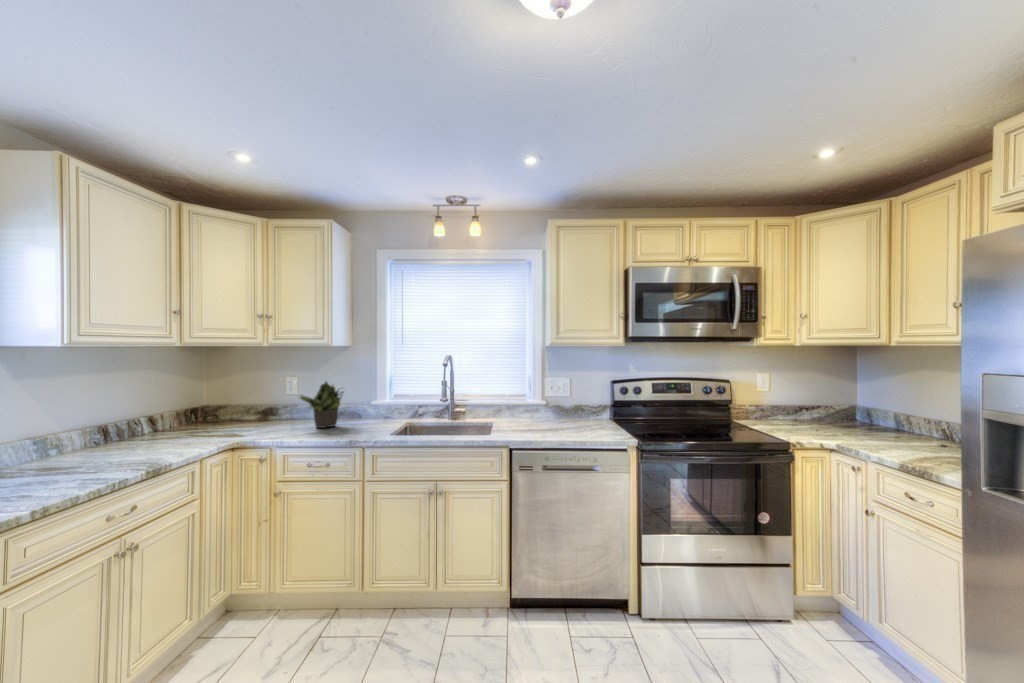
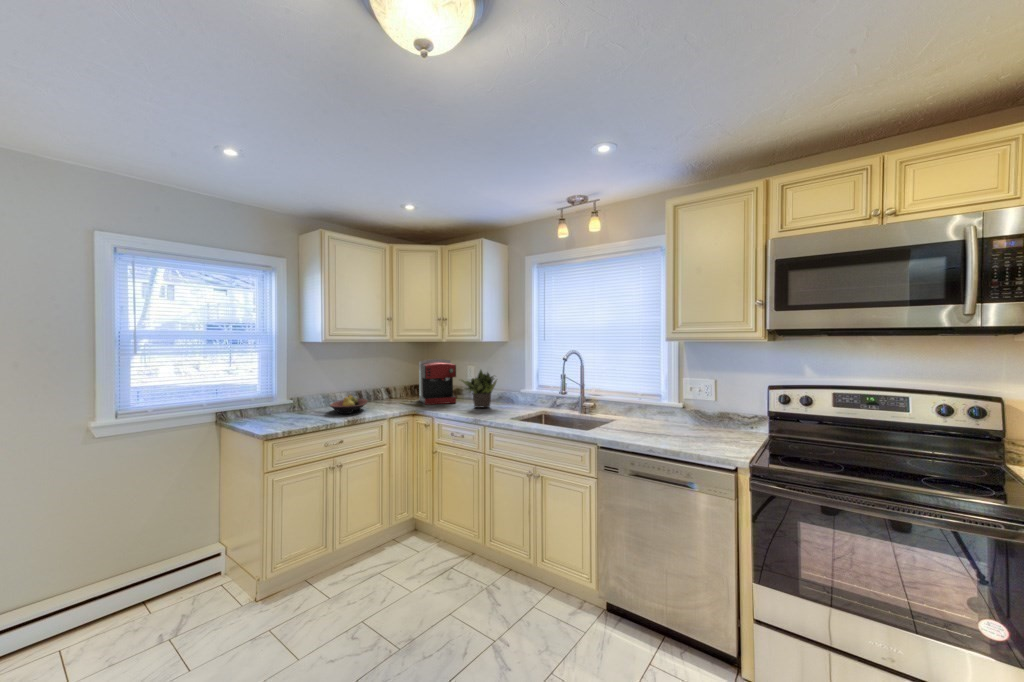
coffee maker: none [212,370,280,433] -> present [419,359,456,405]
fruit bowl: none [71,431,149,465] -> present [330,395,368,414]

